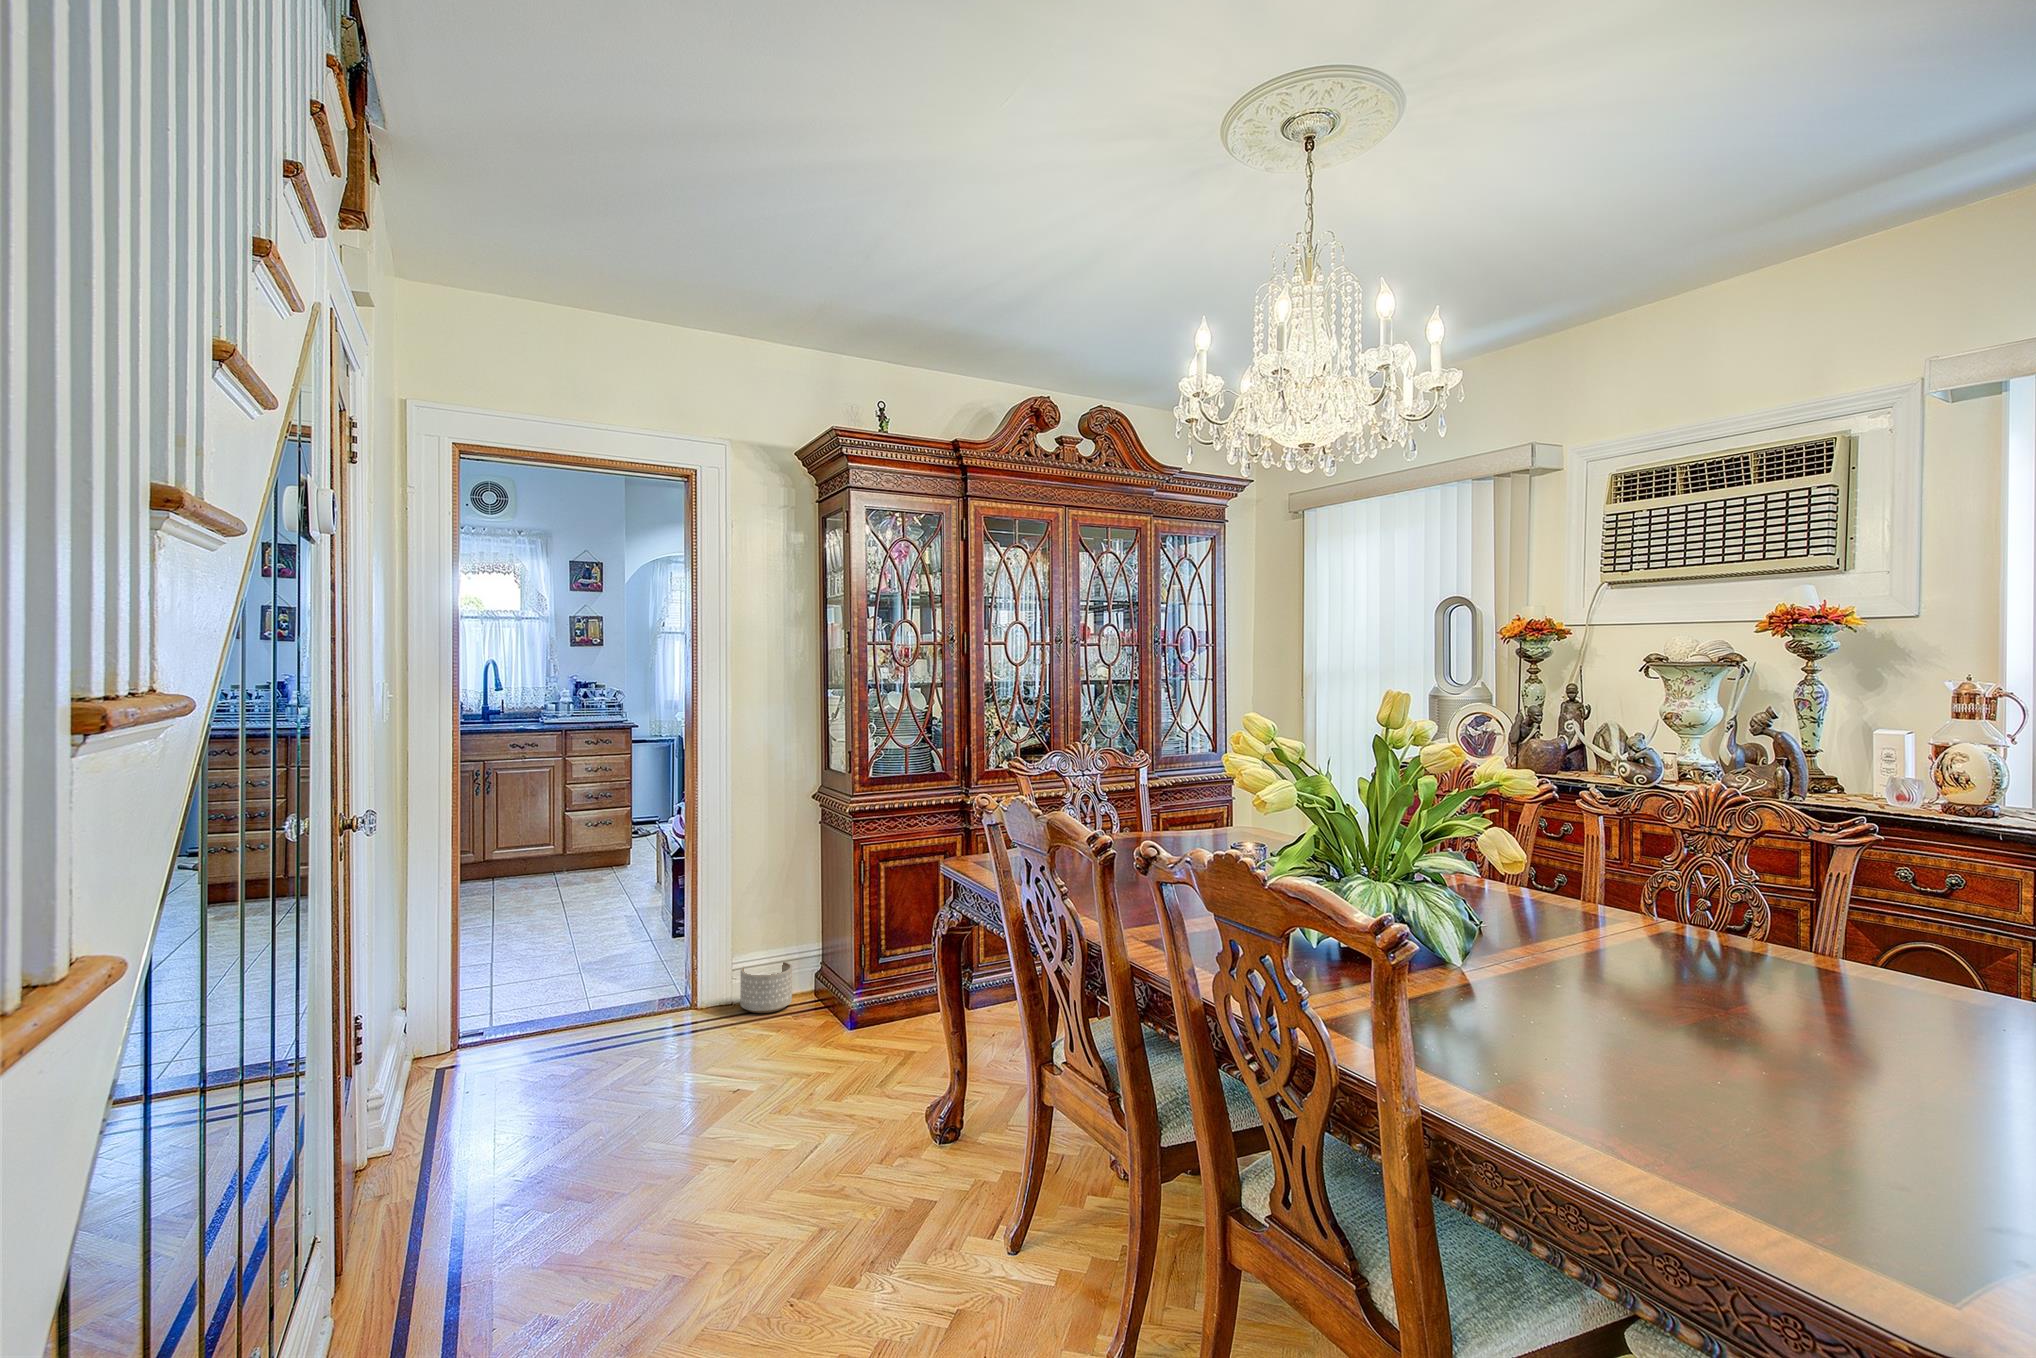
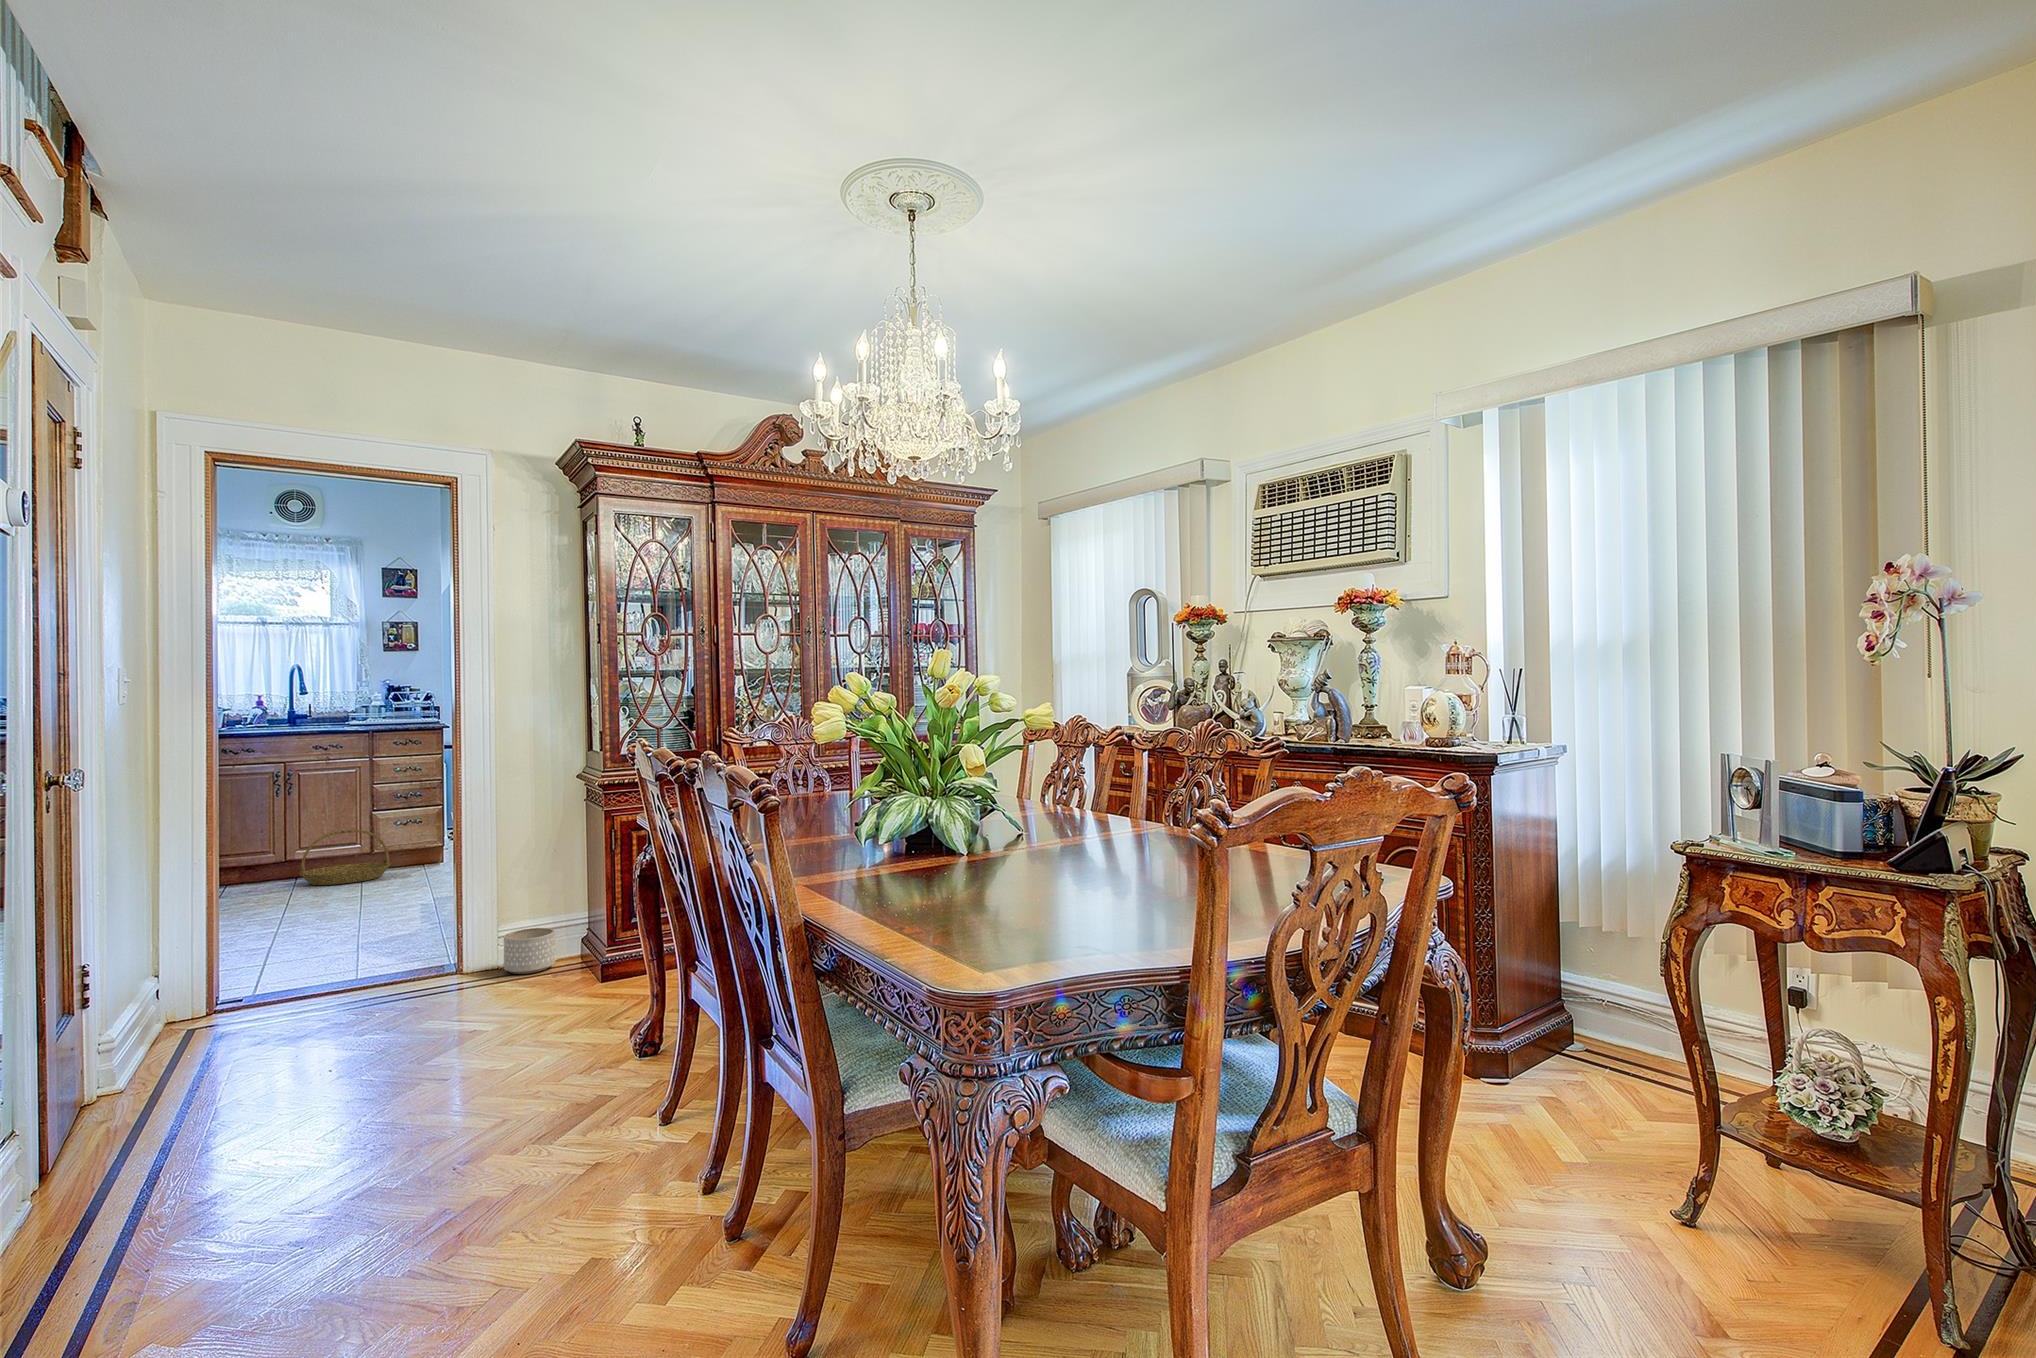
basket: none [500,831,585,887] -> present [300,830,391,885]

